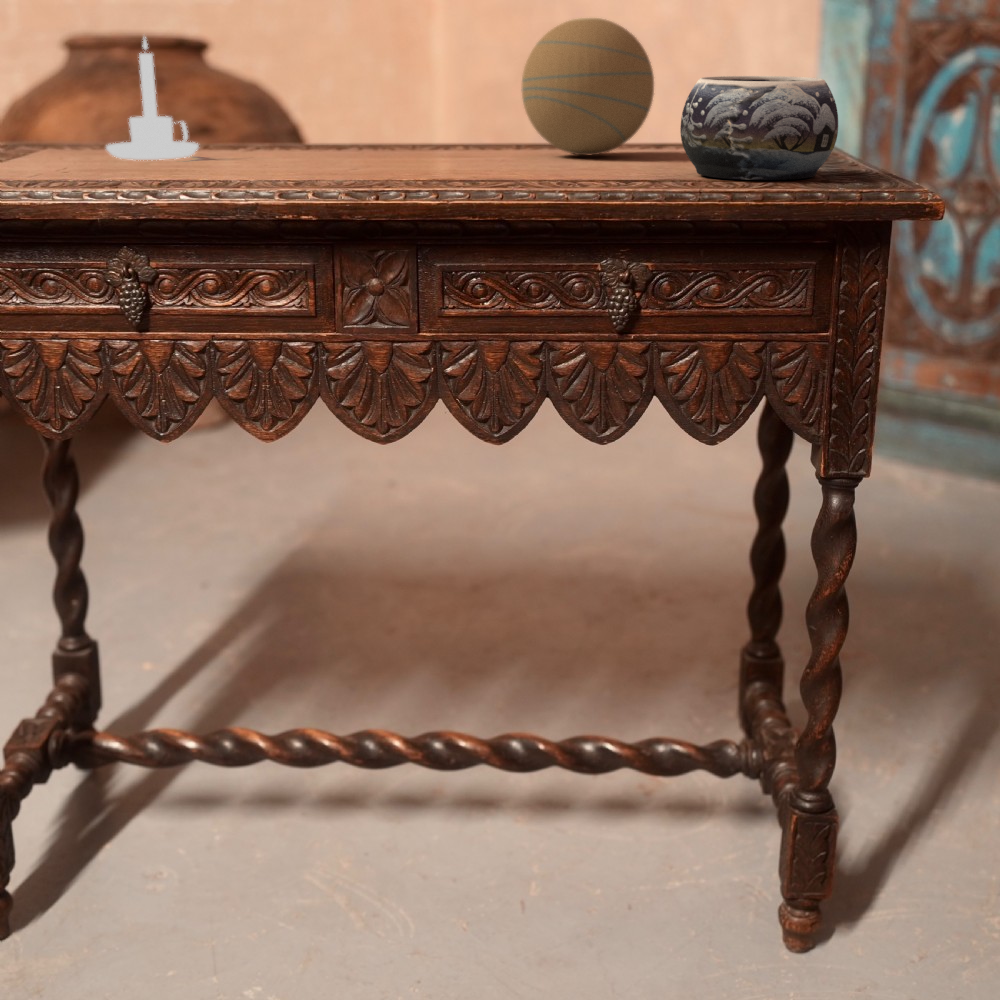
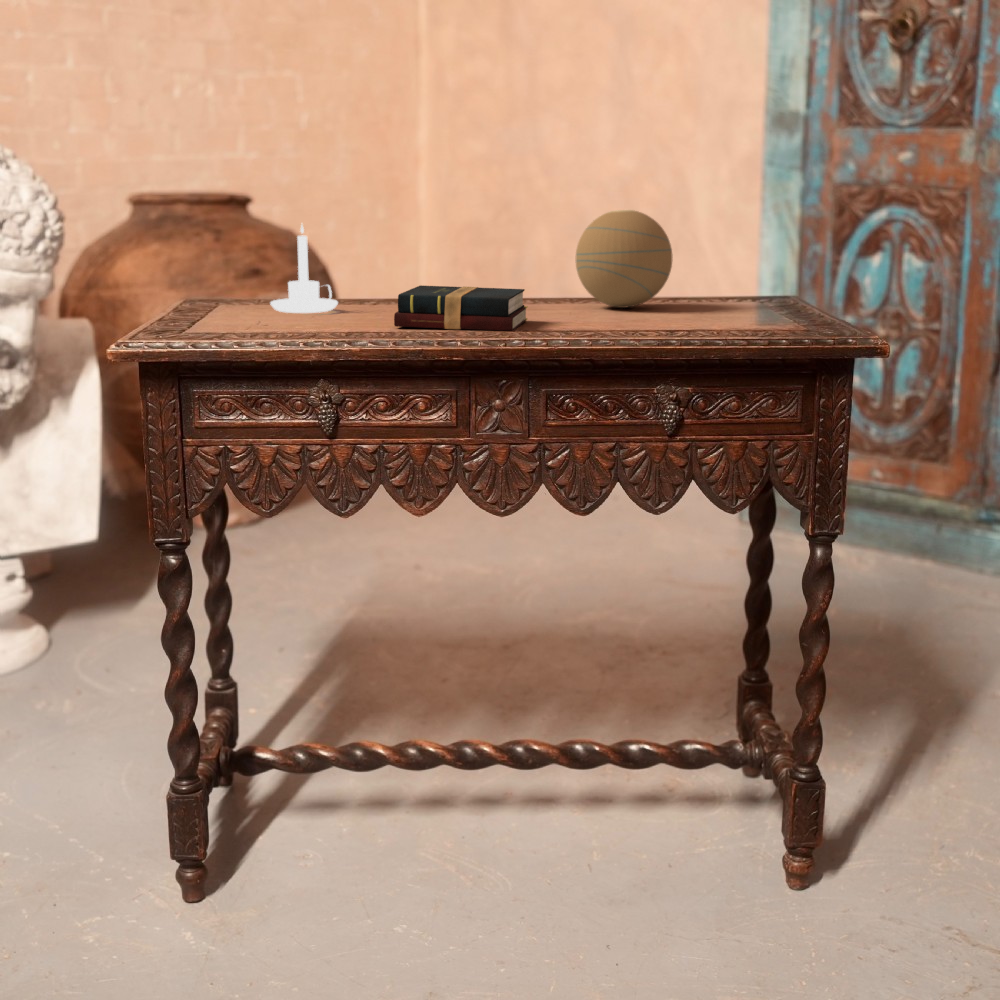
decorative bowl: present [680,76,838,180] -> none [705,257,814,330]
hardback book: none [237,119,437,180] -> present [394,285,528,331]

